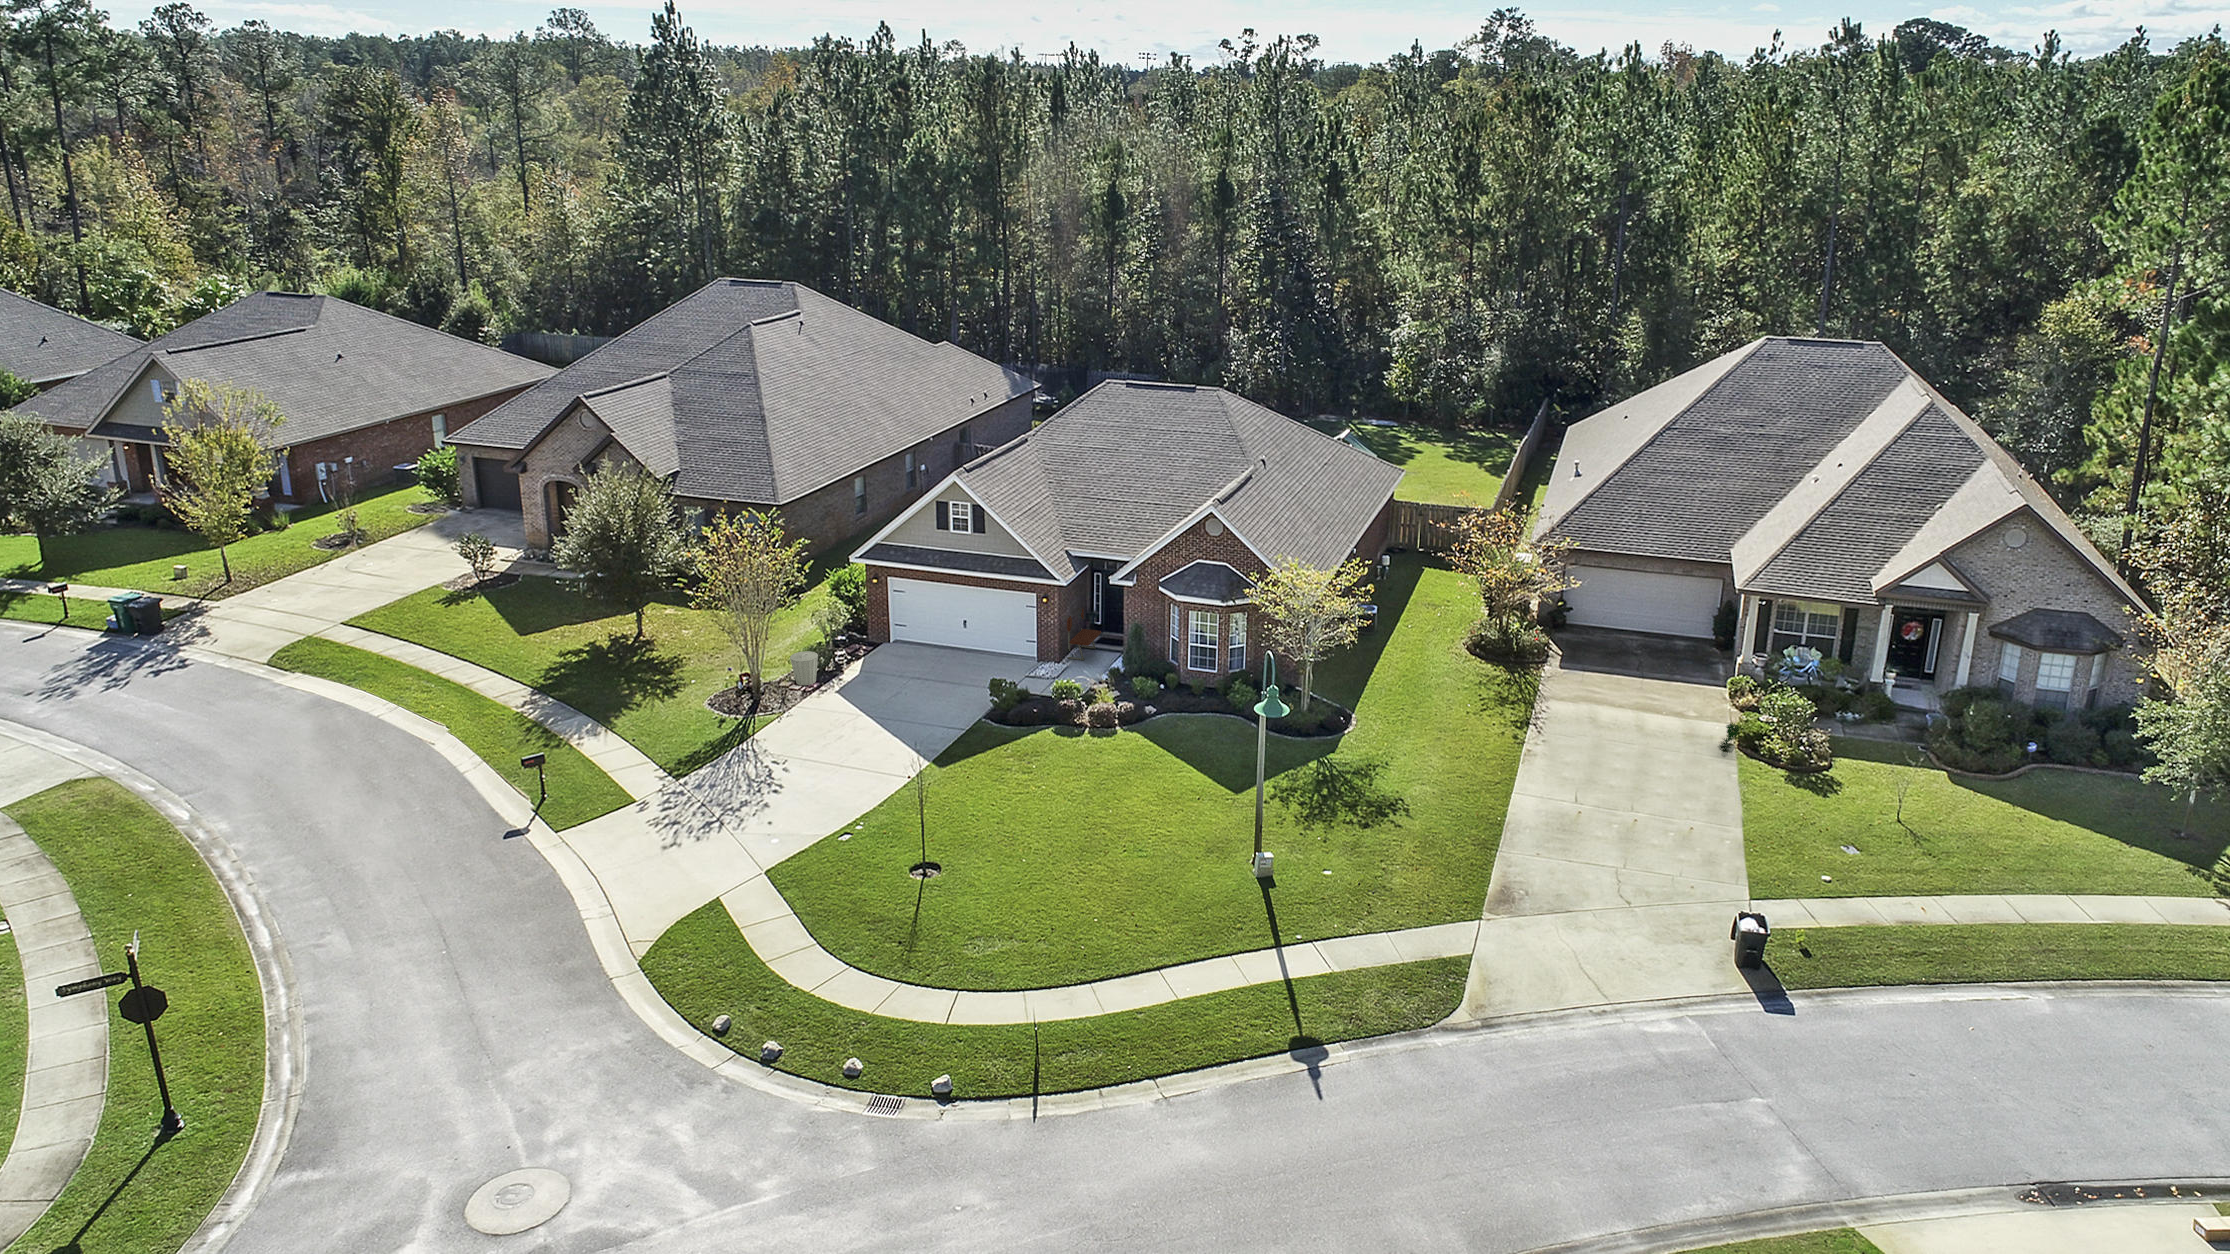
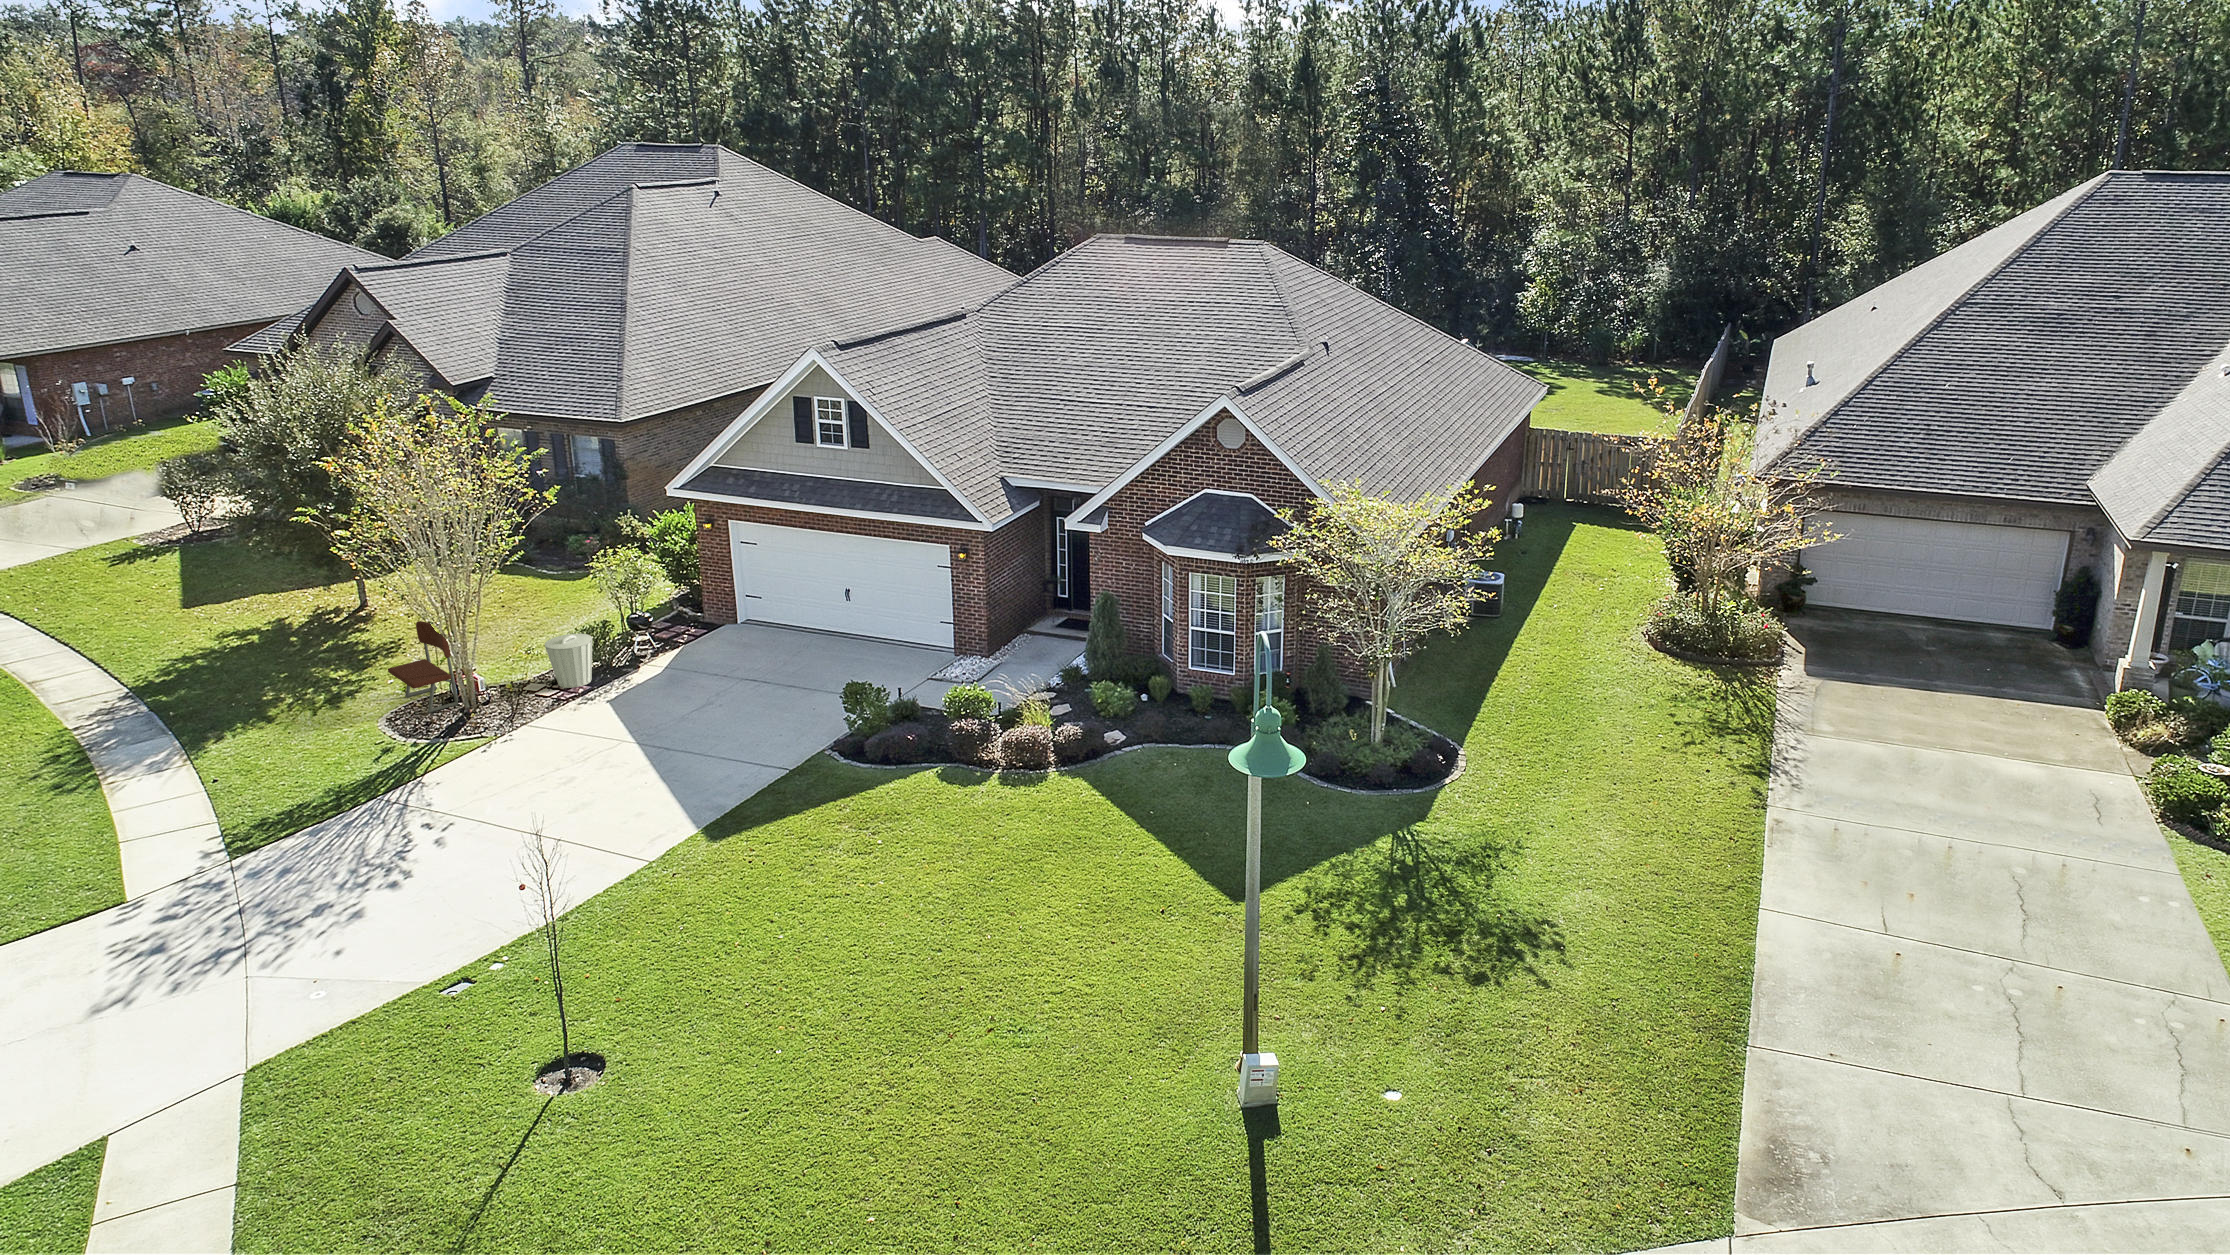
bench: present [1067,609,1101,660] -> present [388,621,458,713]
potted plant: present [1718,723,1740,757] -> none [2134,778,2180,843]

